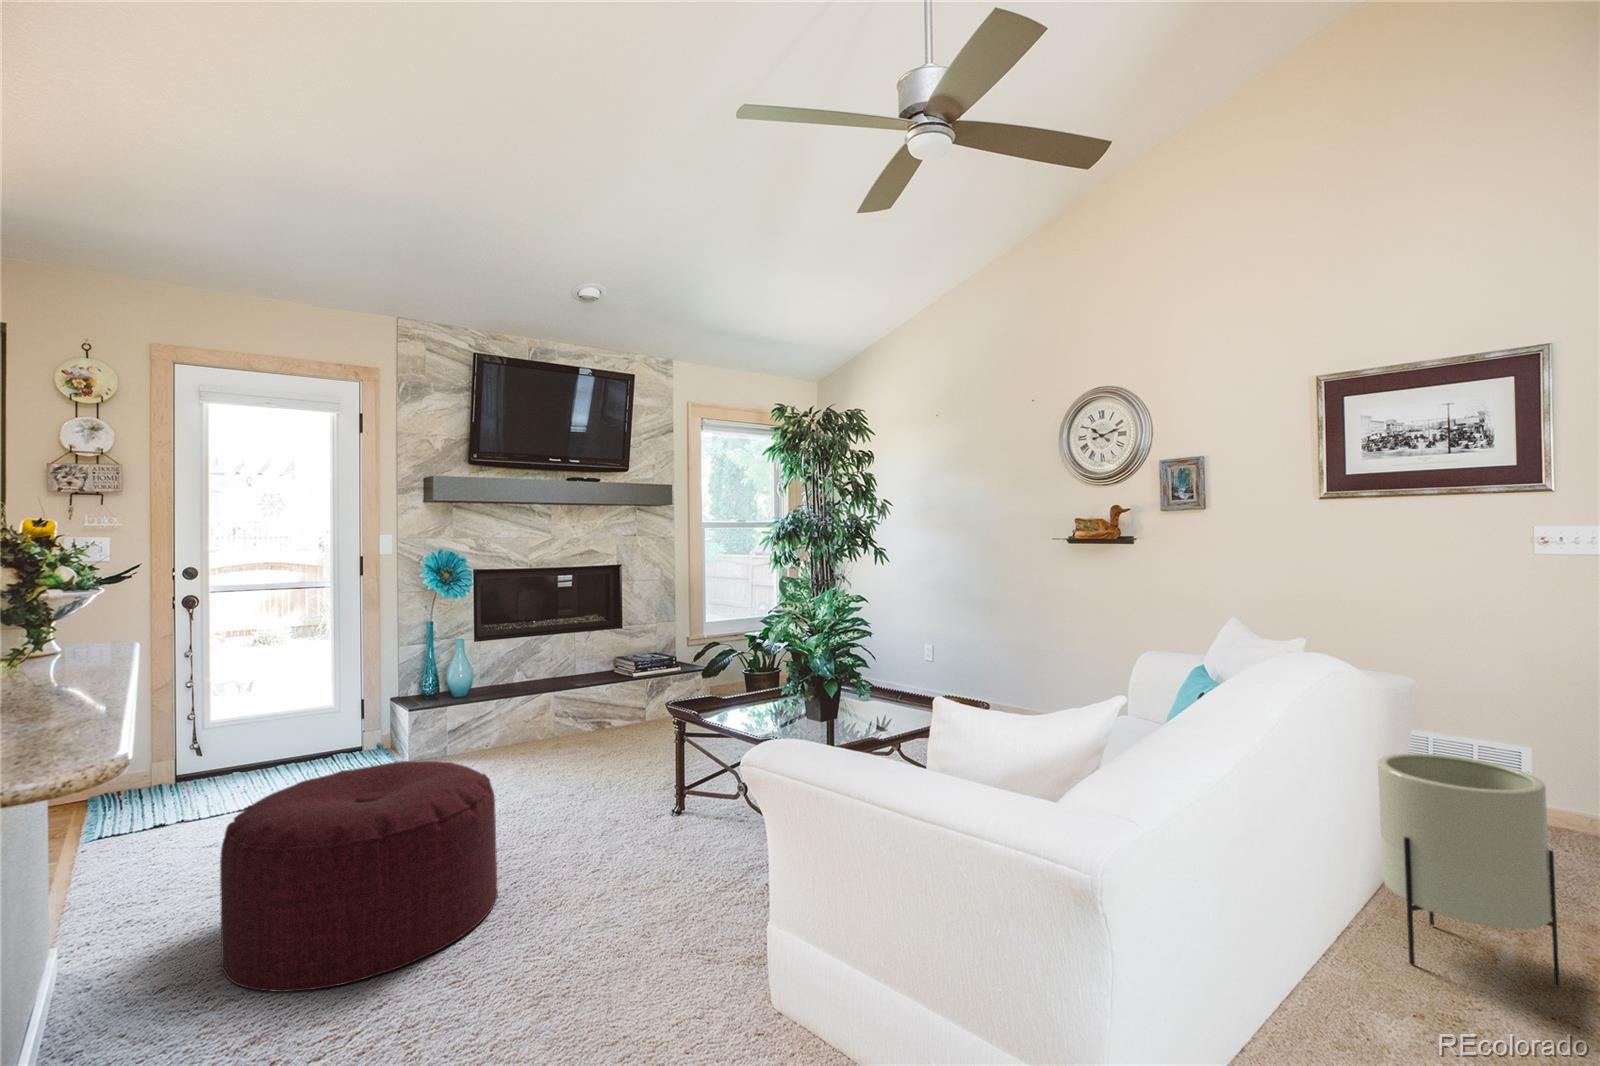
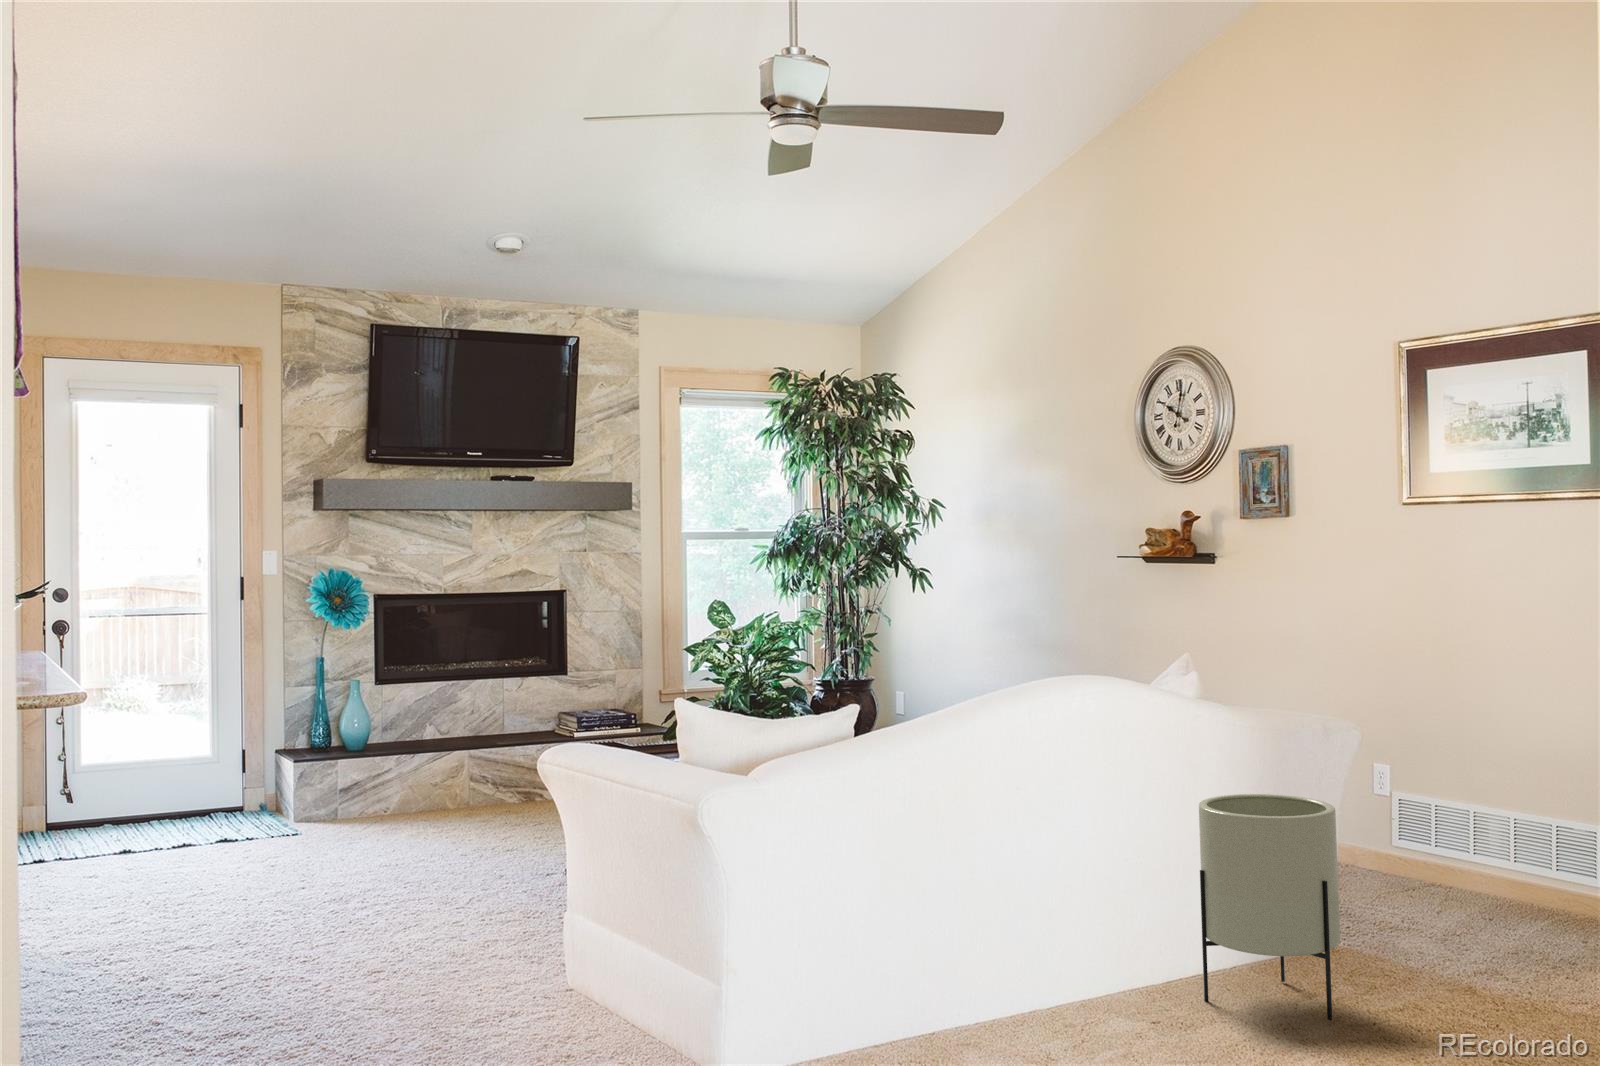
ottoman: present [220,761,498,992] -> none [104,787,354,965]

